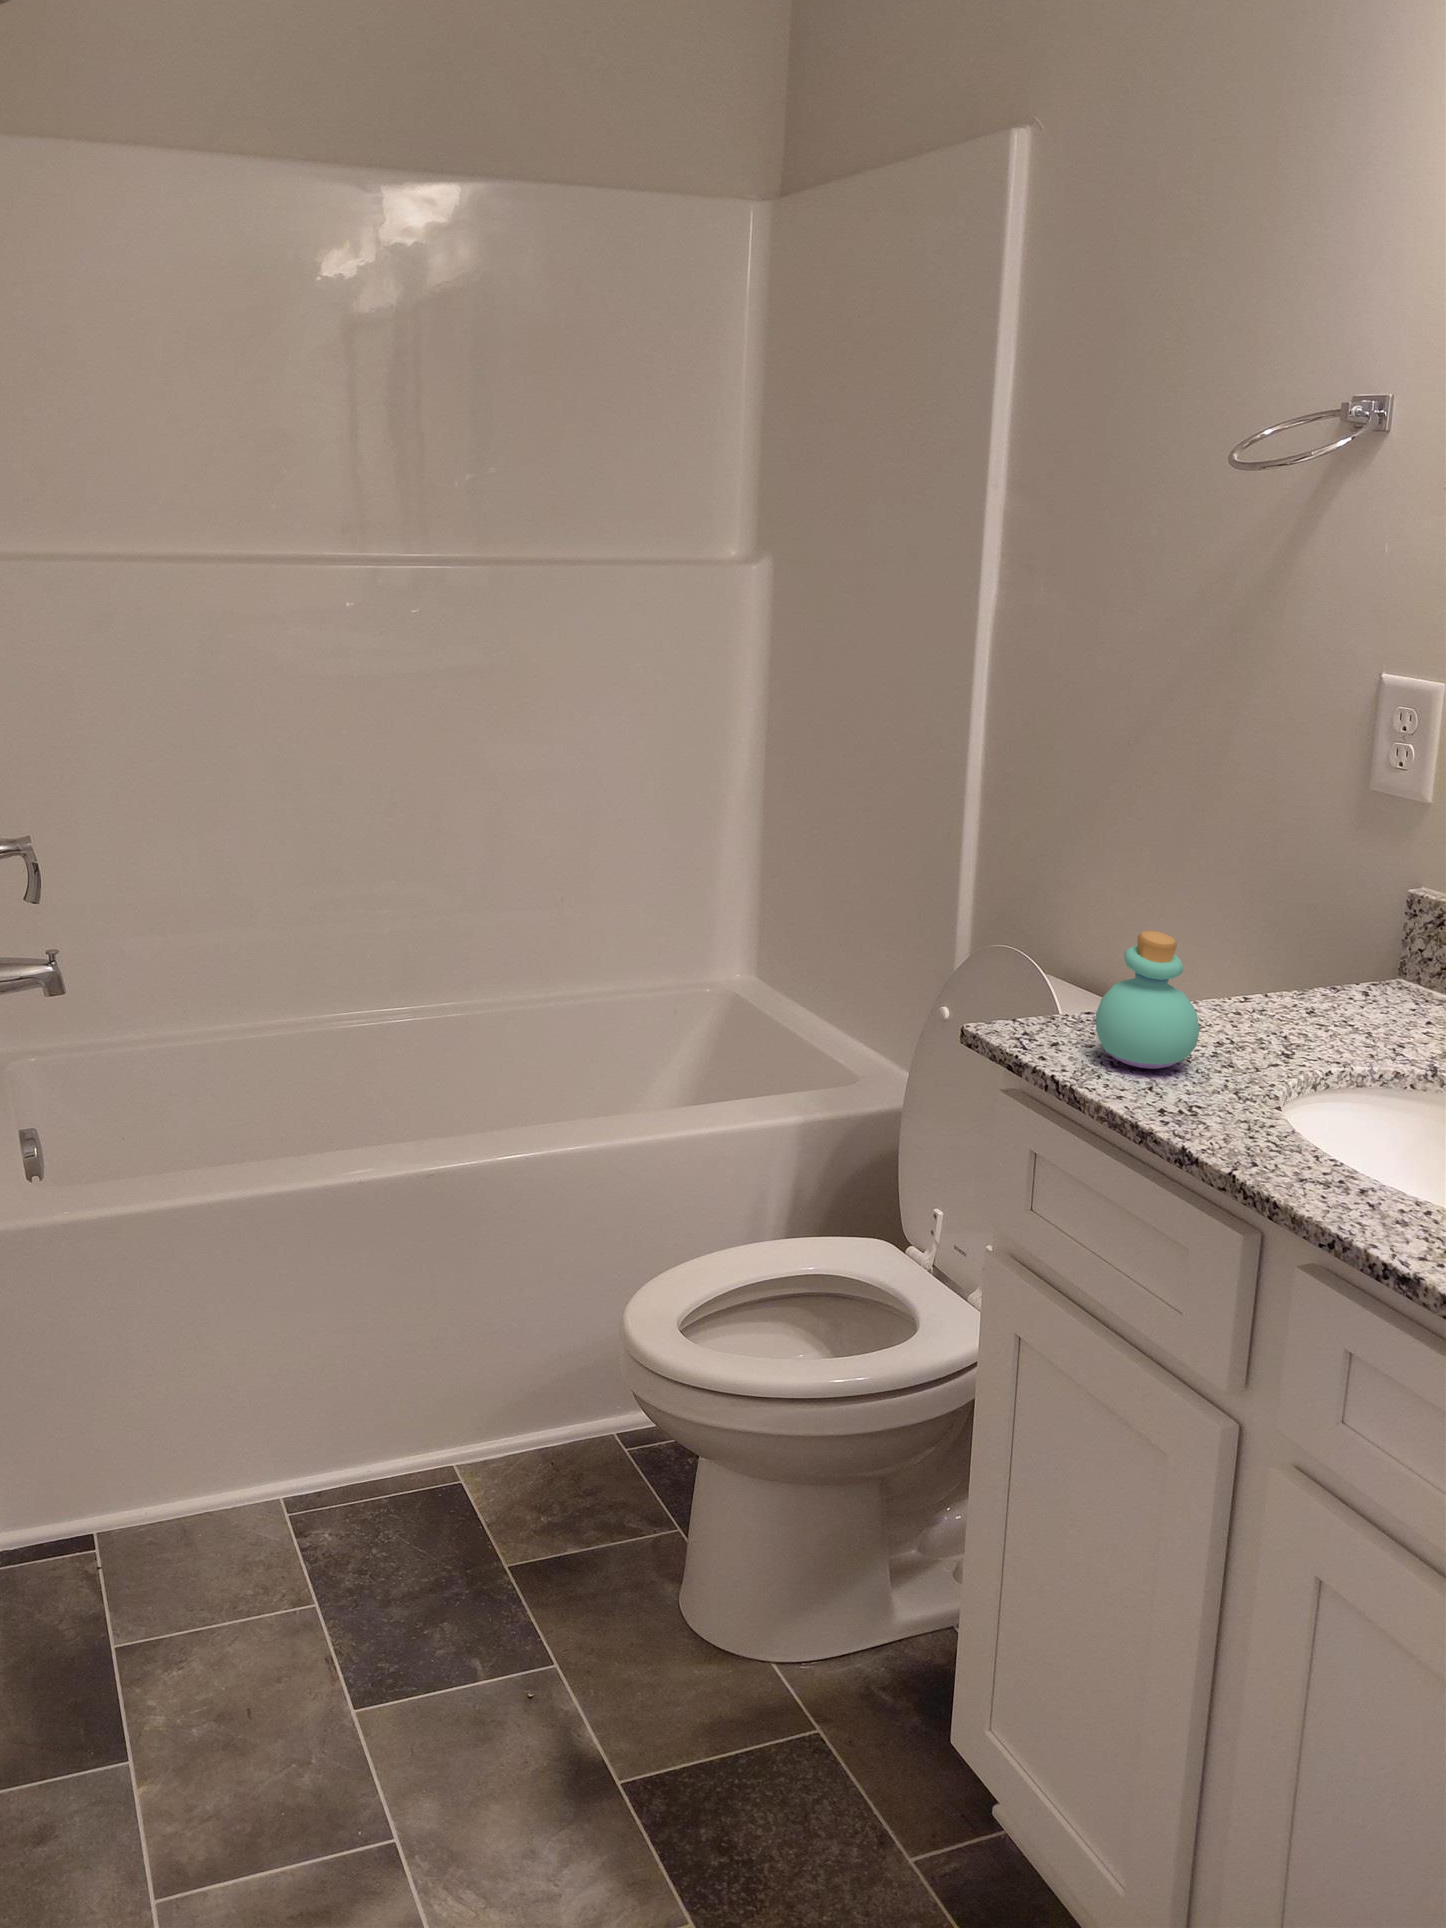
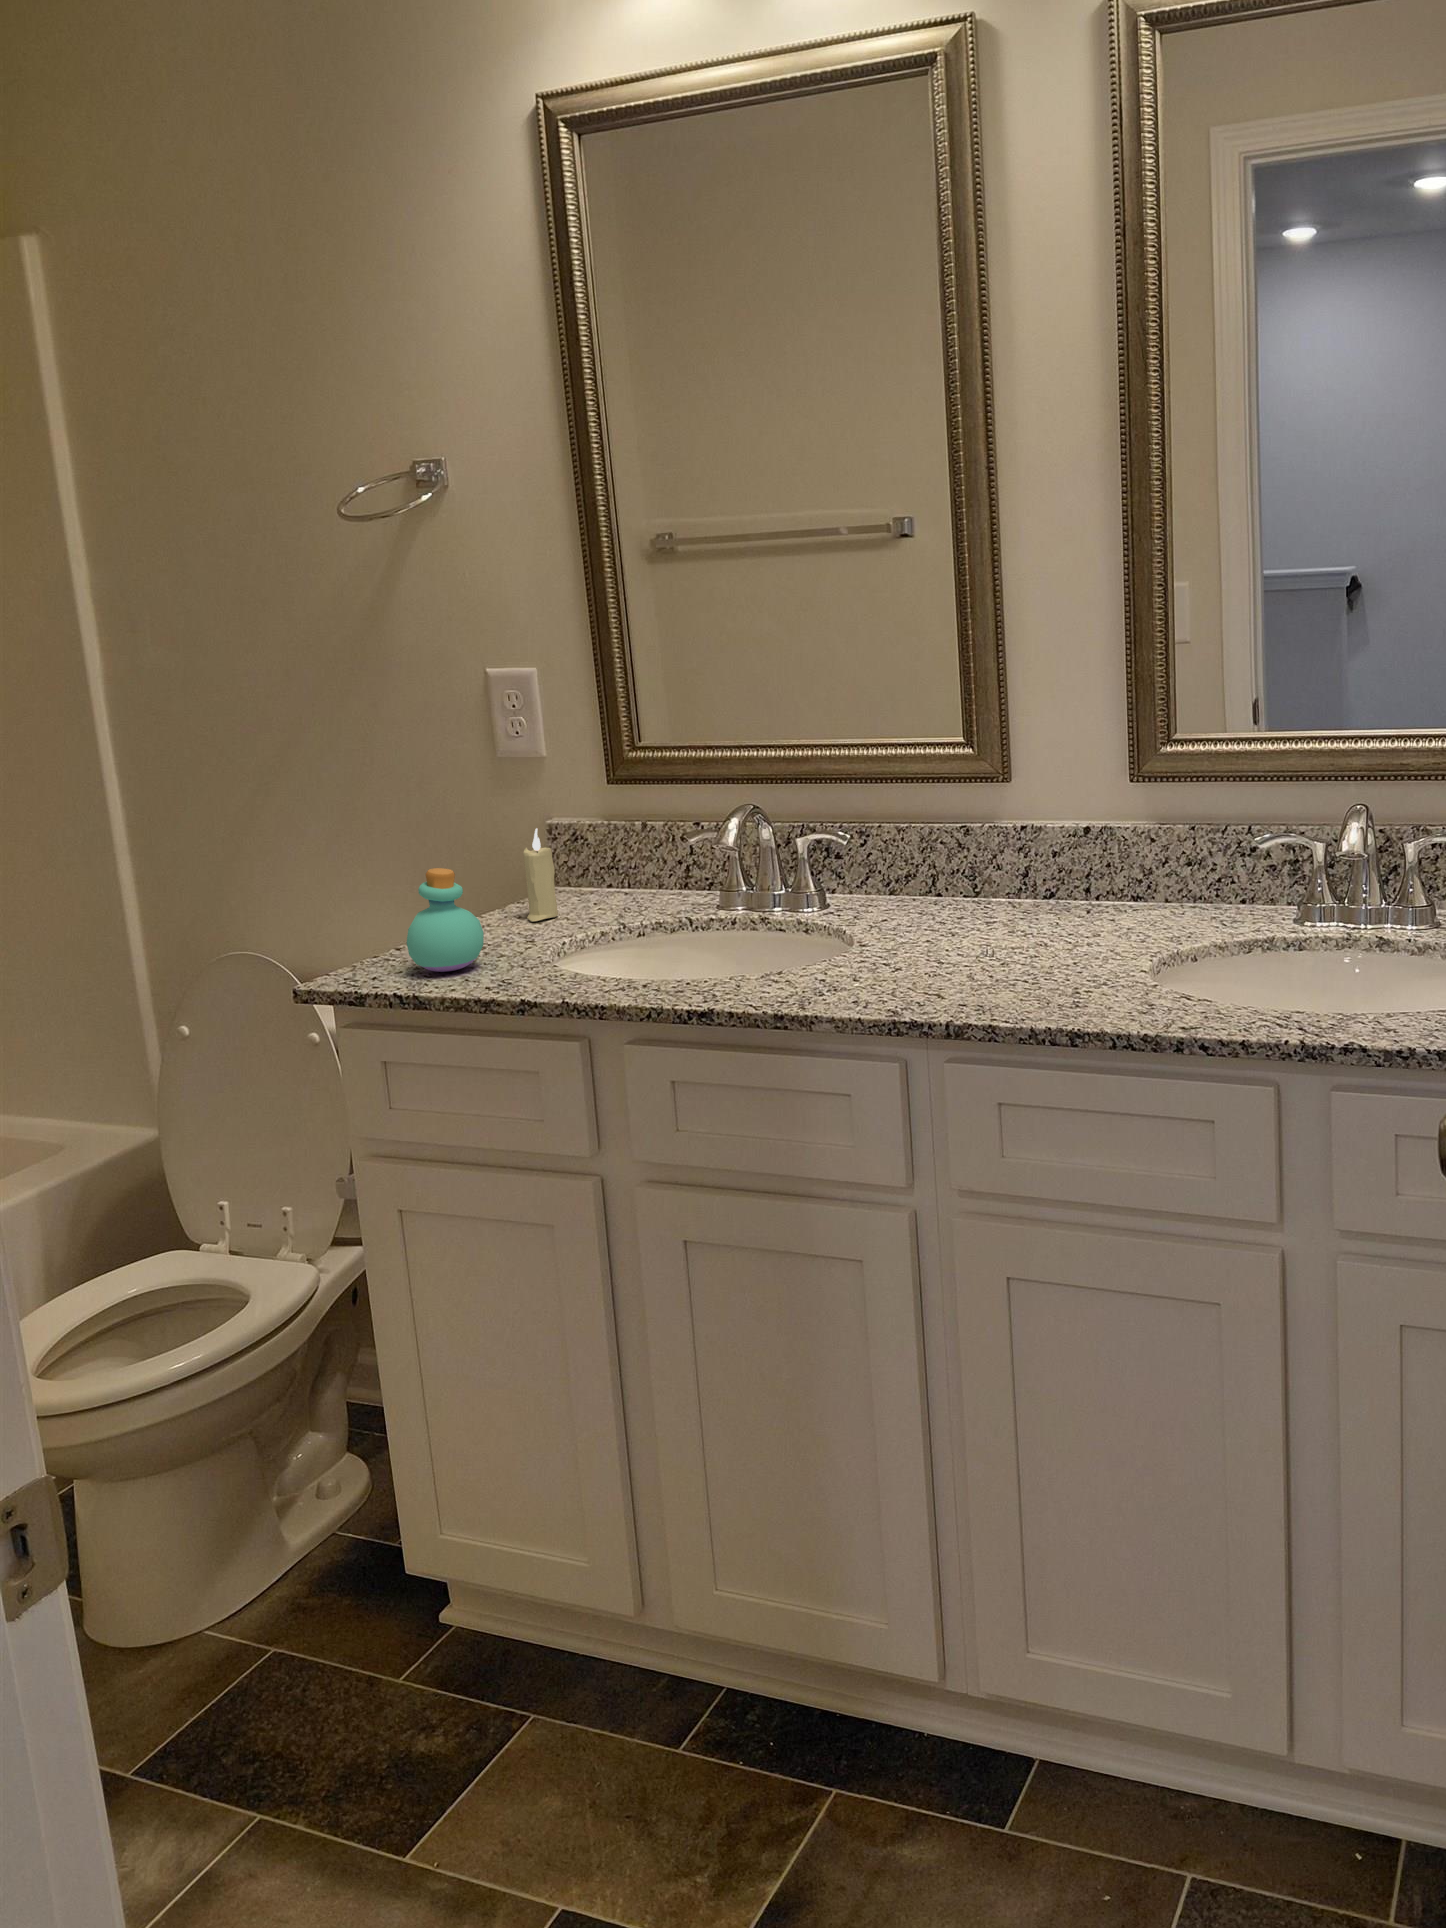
candle: none [1314,905,1369,1027] -> present [523,828,558,922]

